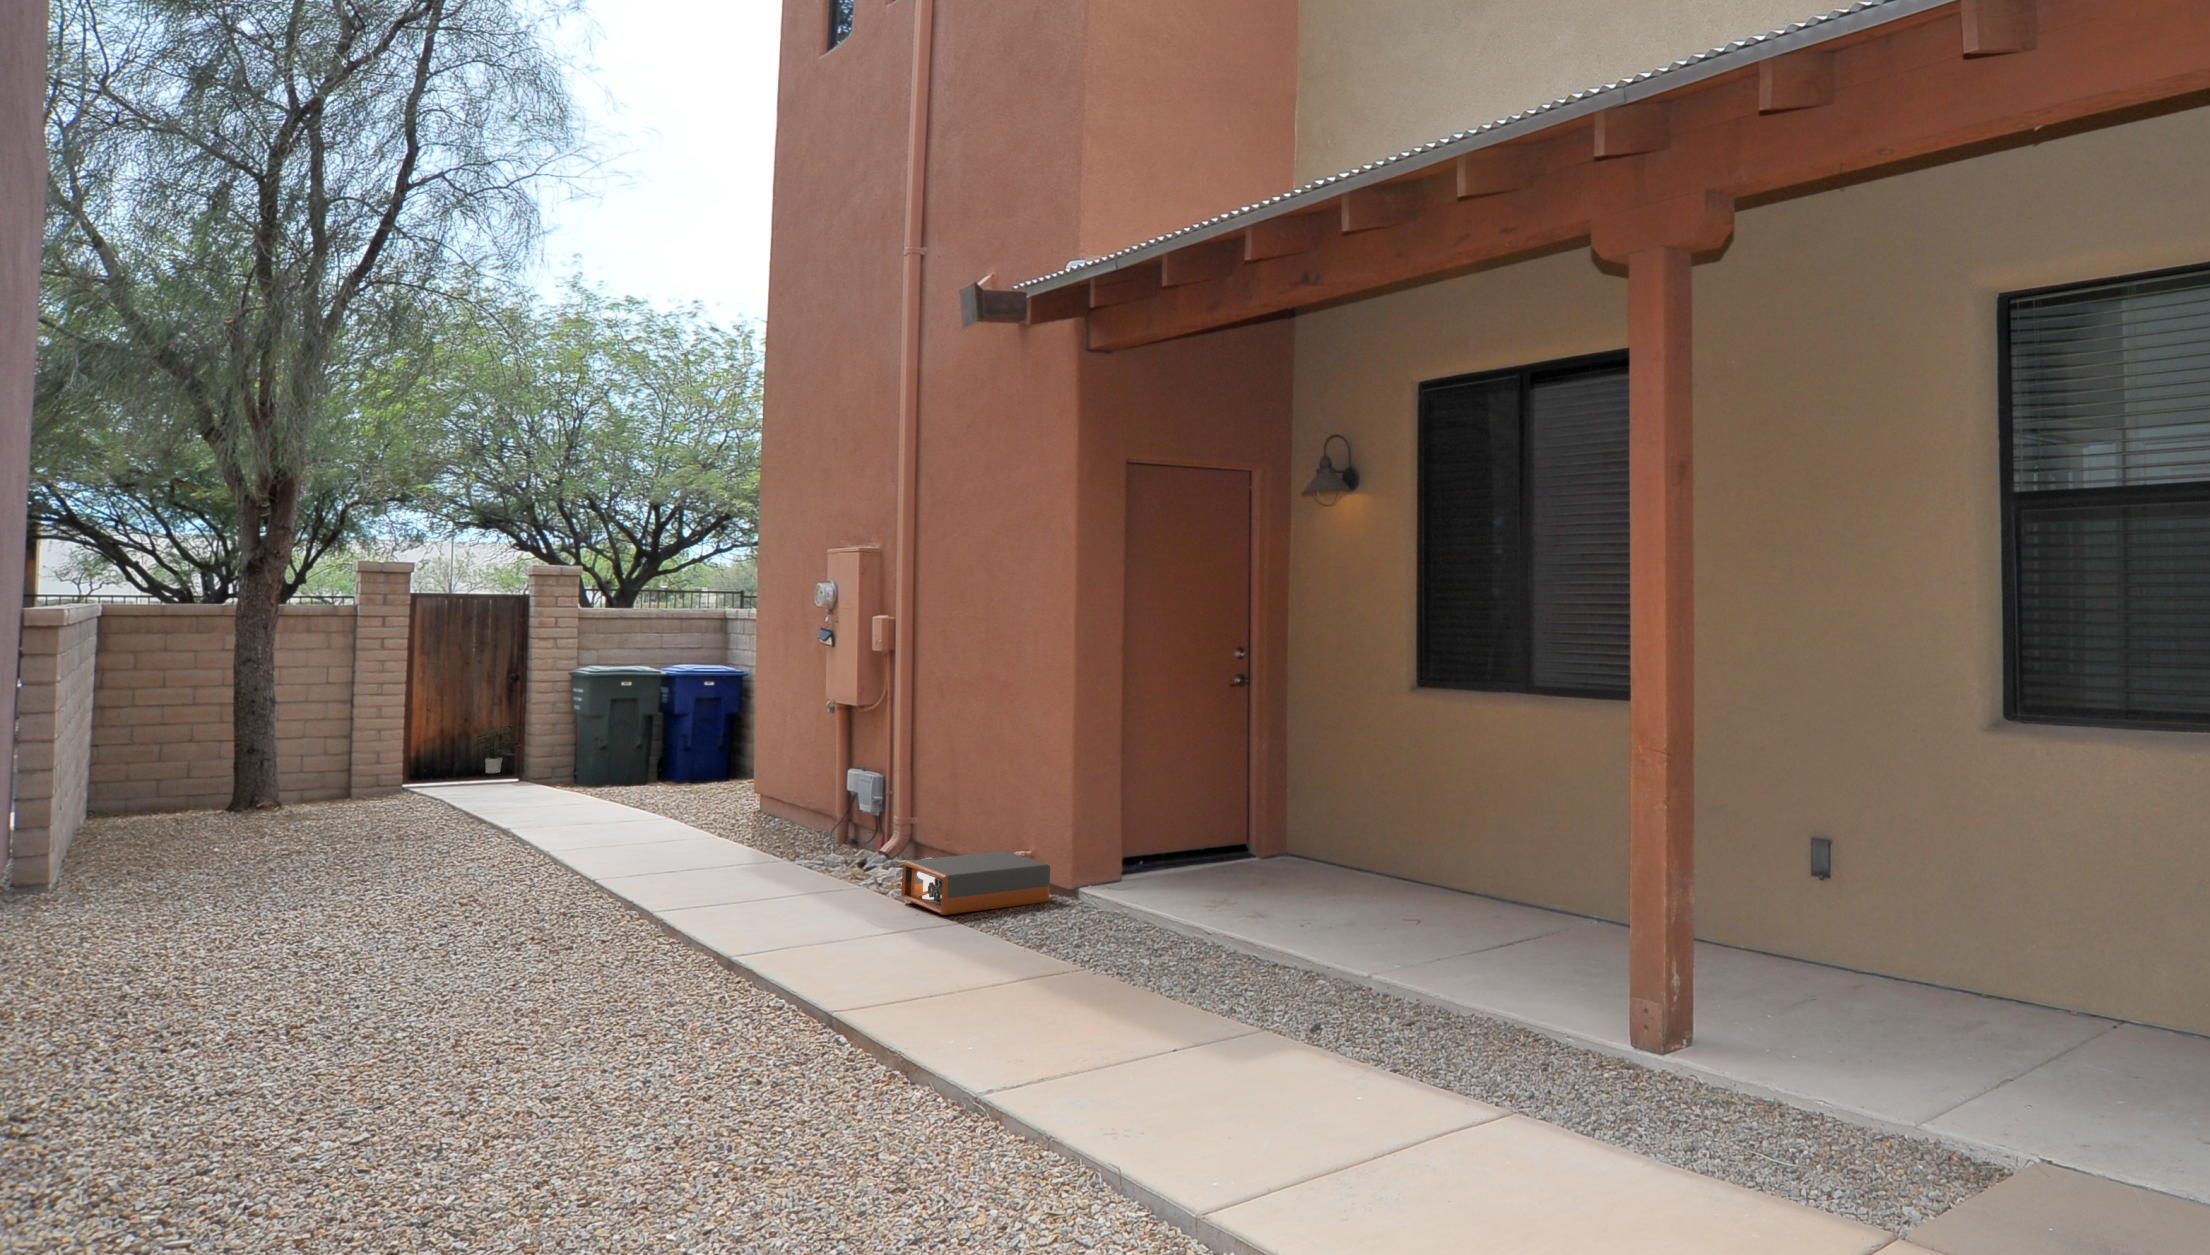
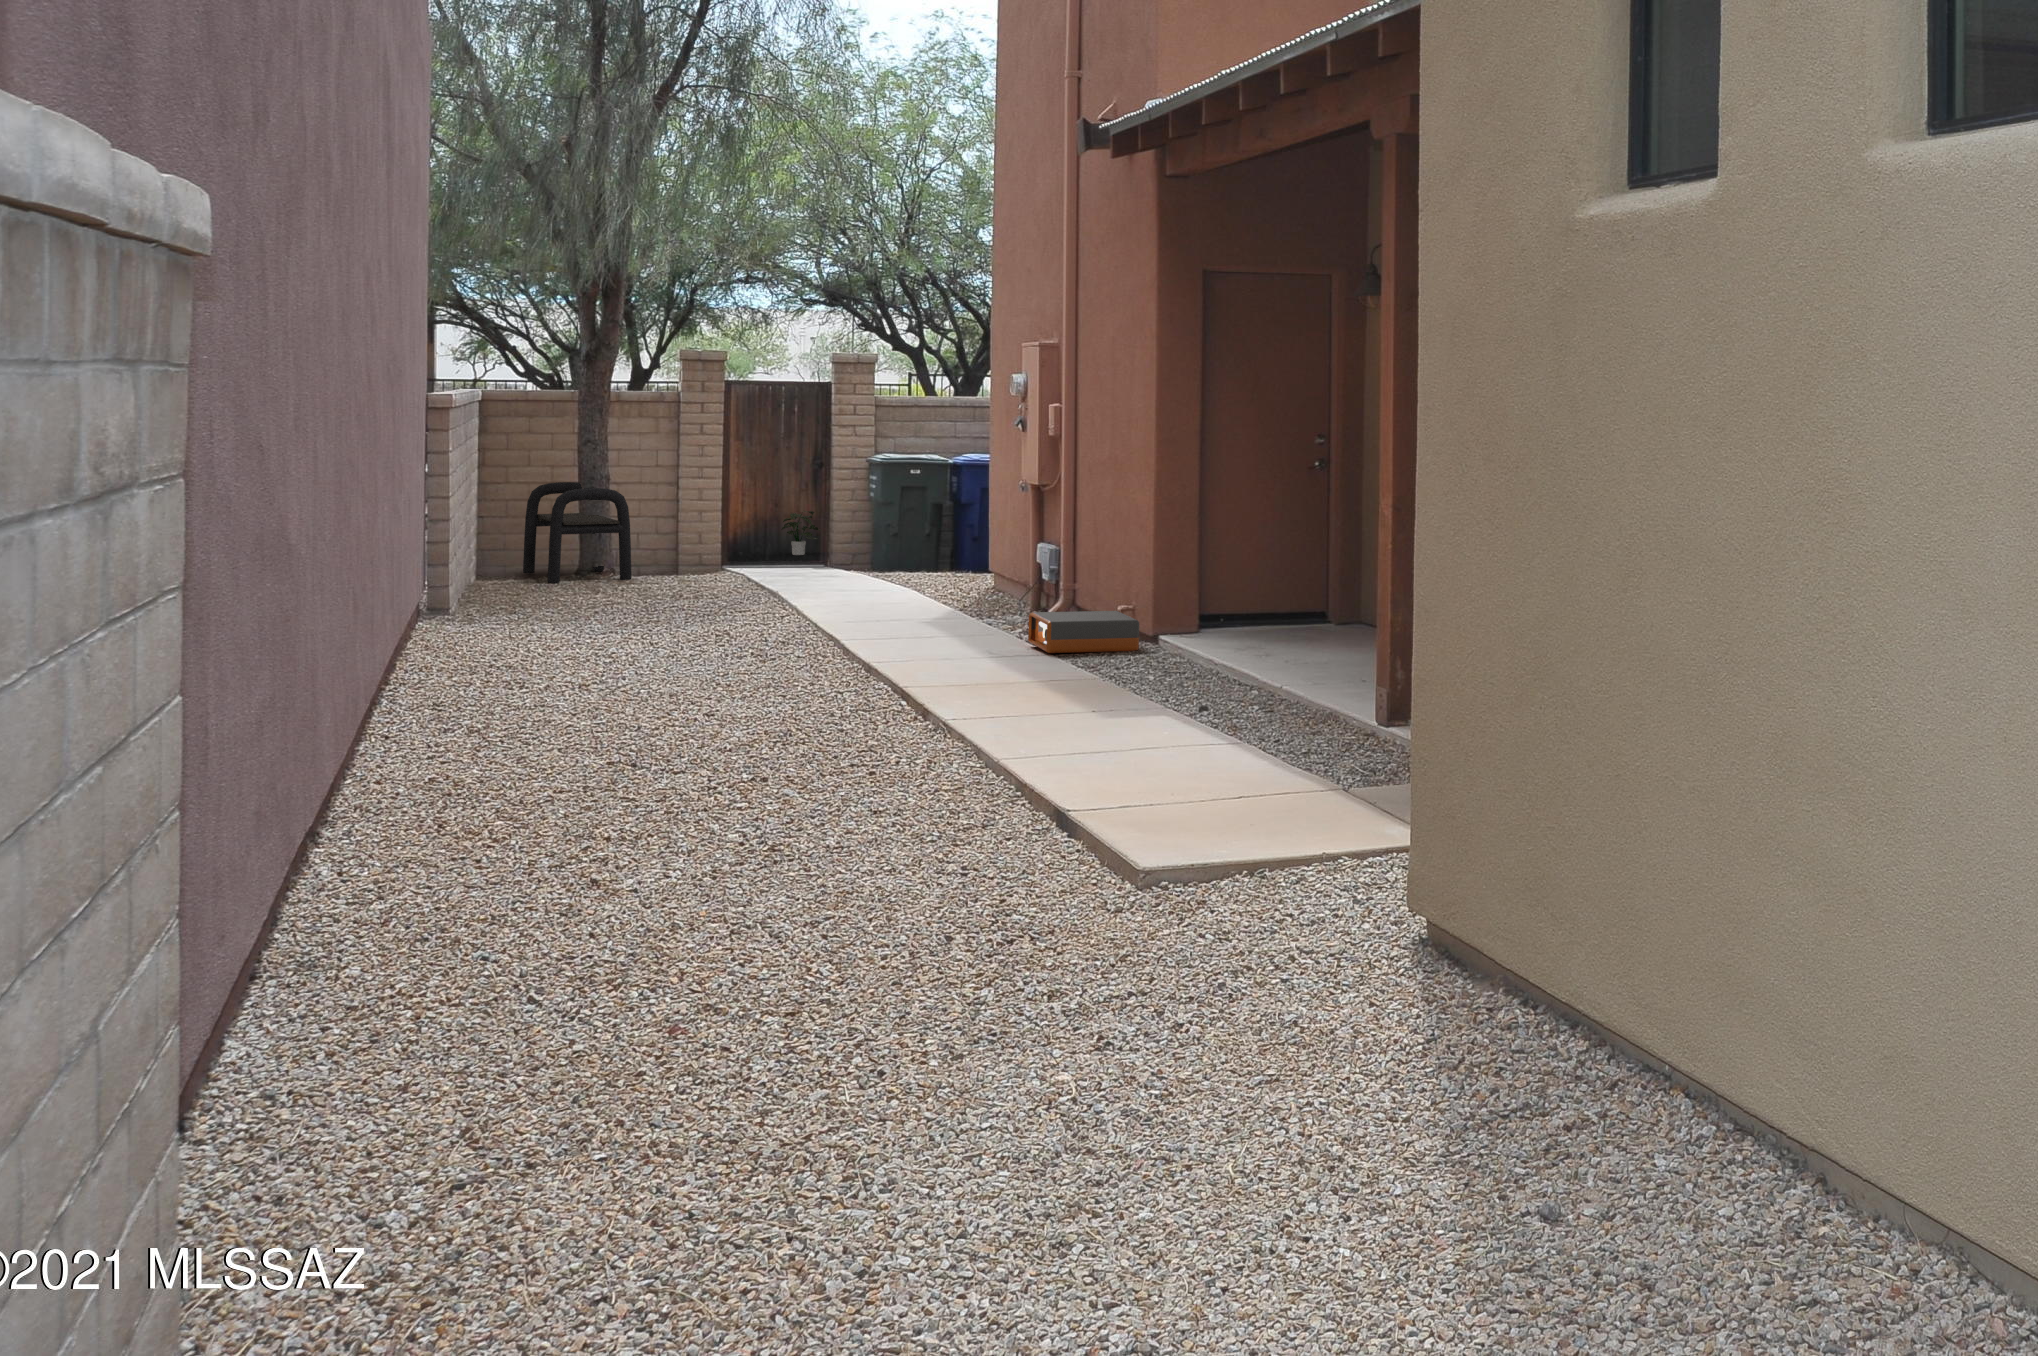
bench: none [146,706,298,829] -> present [523,482,632,583]

